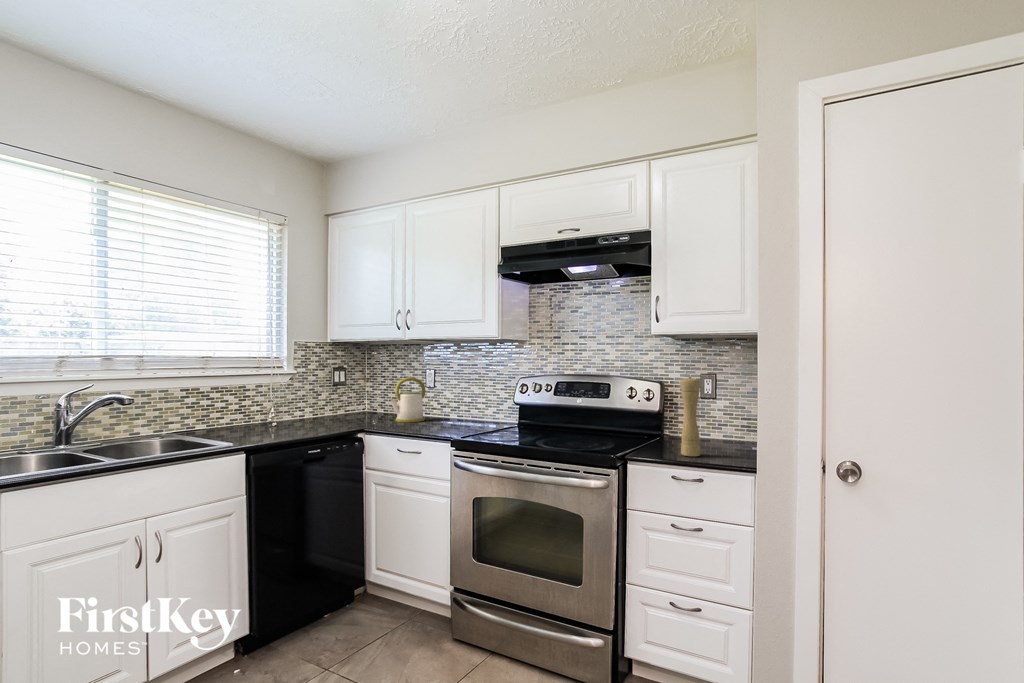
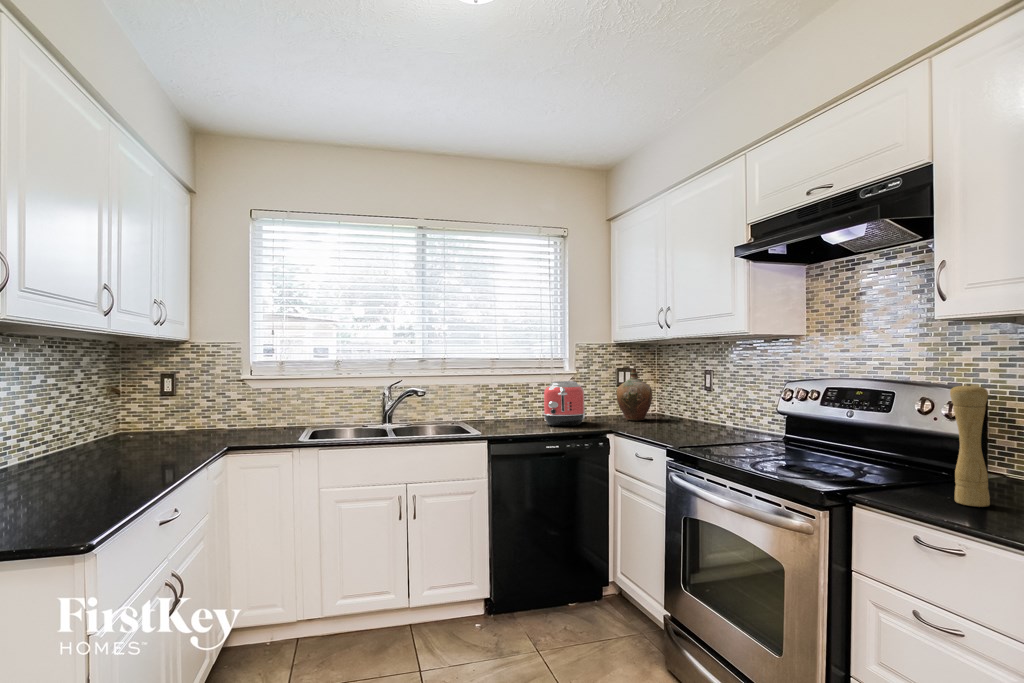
ceramic jug: none [341,368,376,418] -> present [616,368,652,420]
kettle: present [390,377,426,422] -> none [656,379,696,428]
toaster: none [271,382,321,430] -> present [544,381,585,426]

